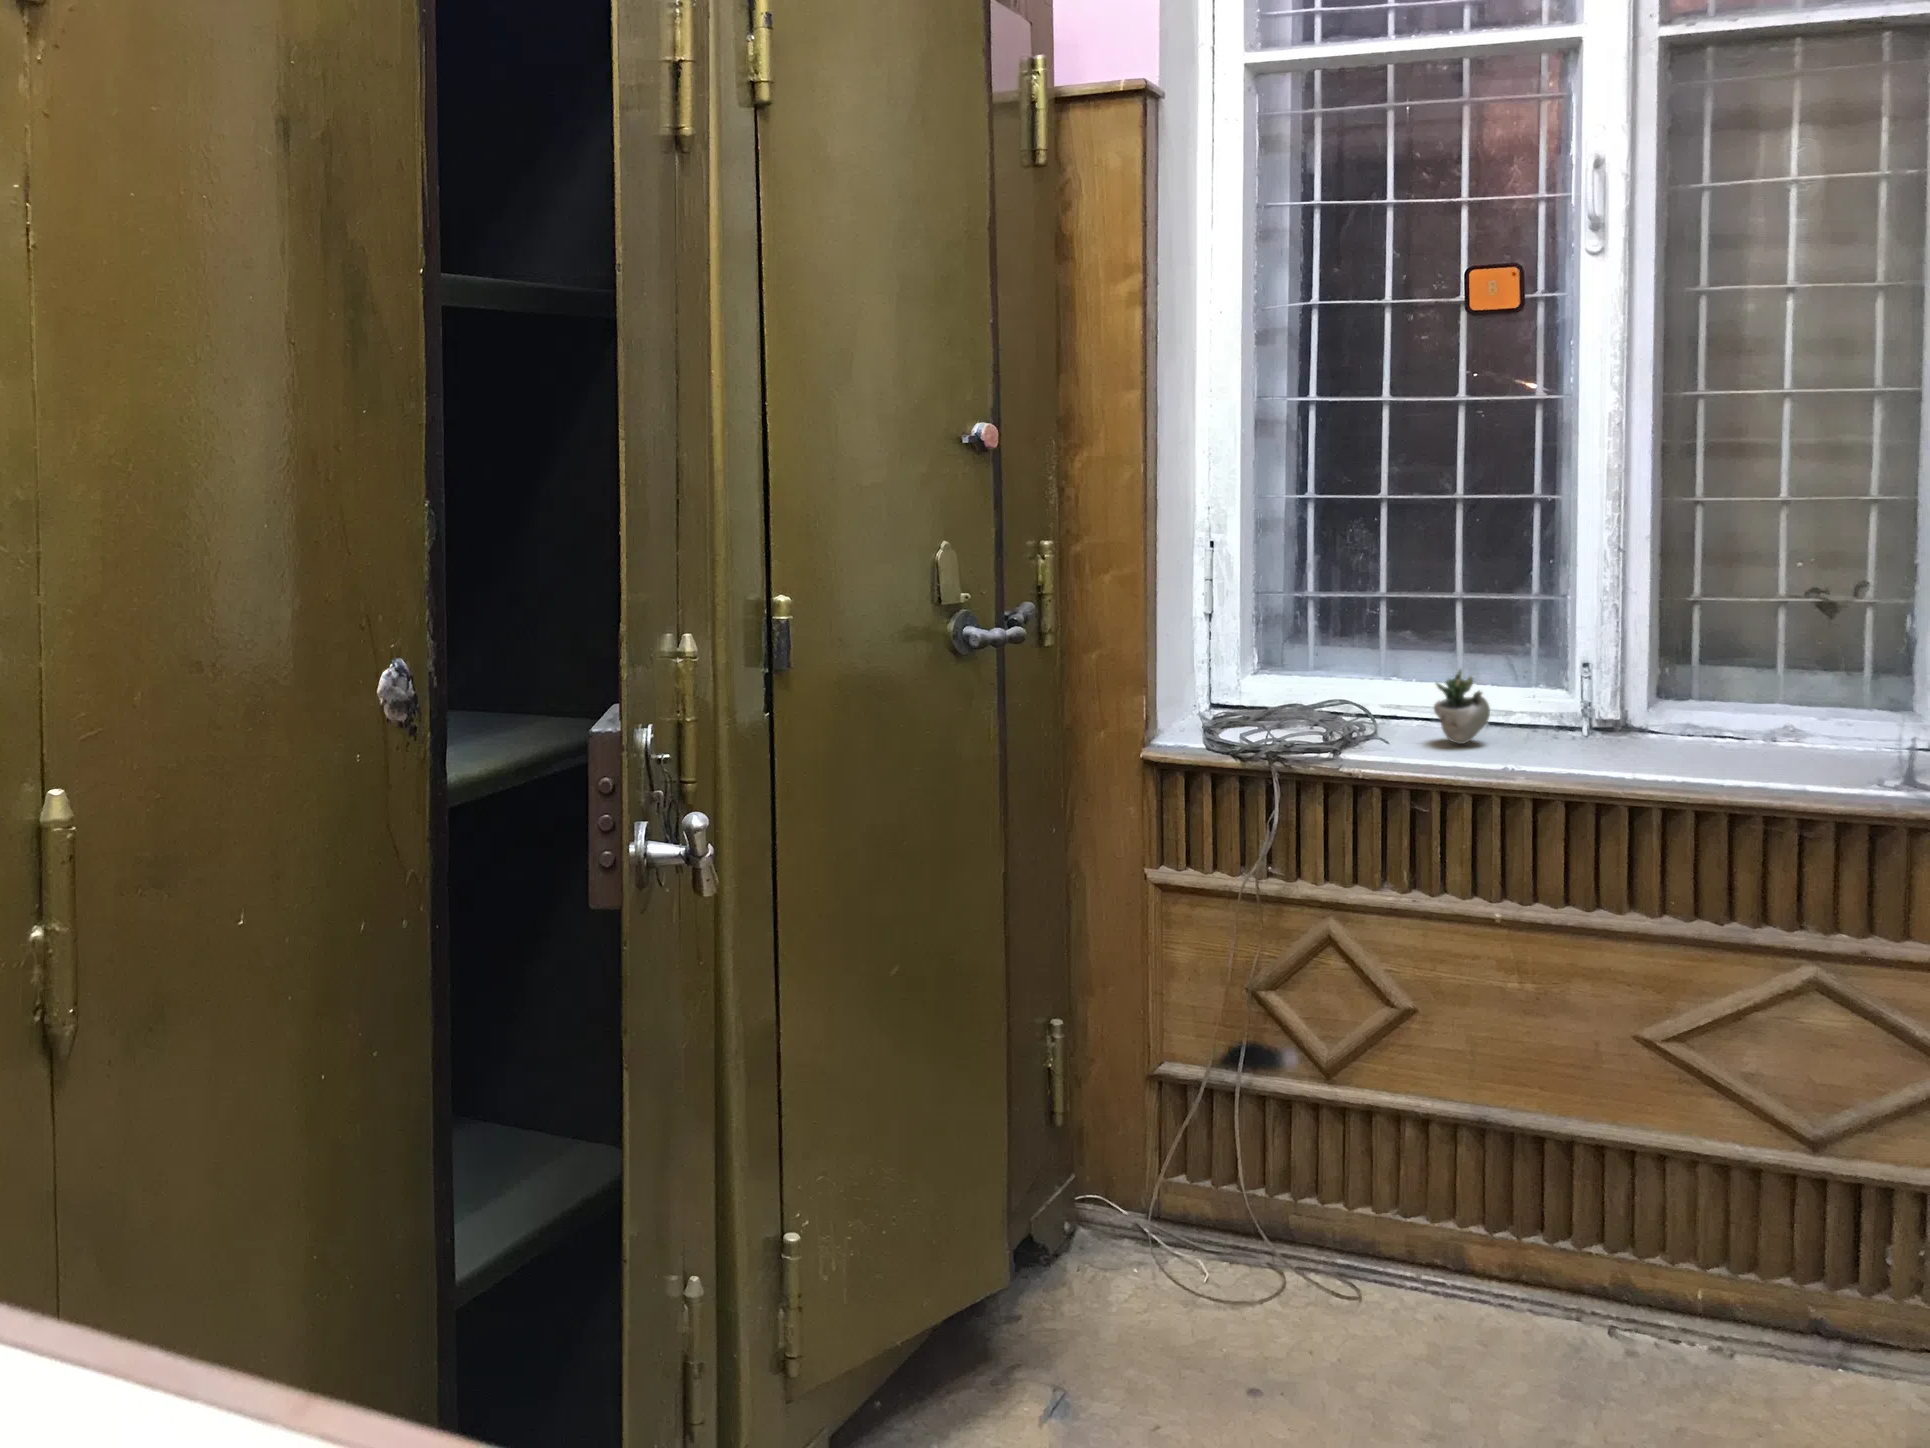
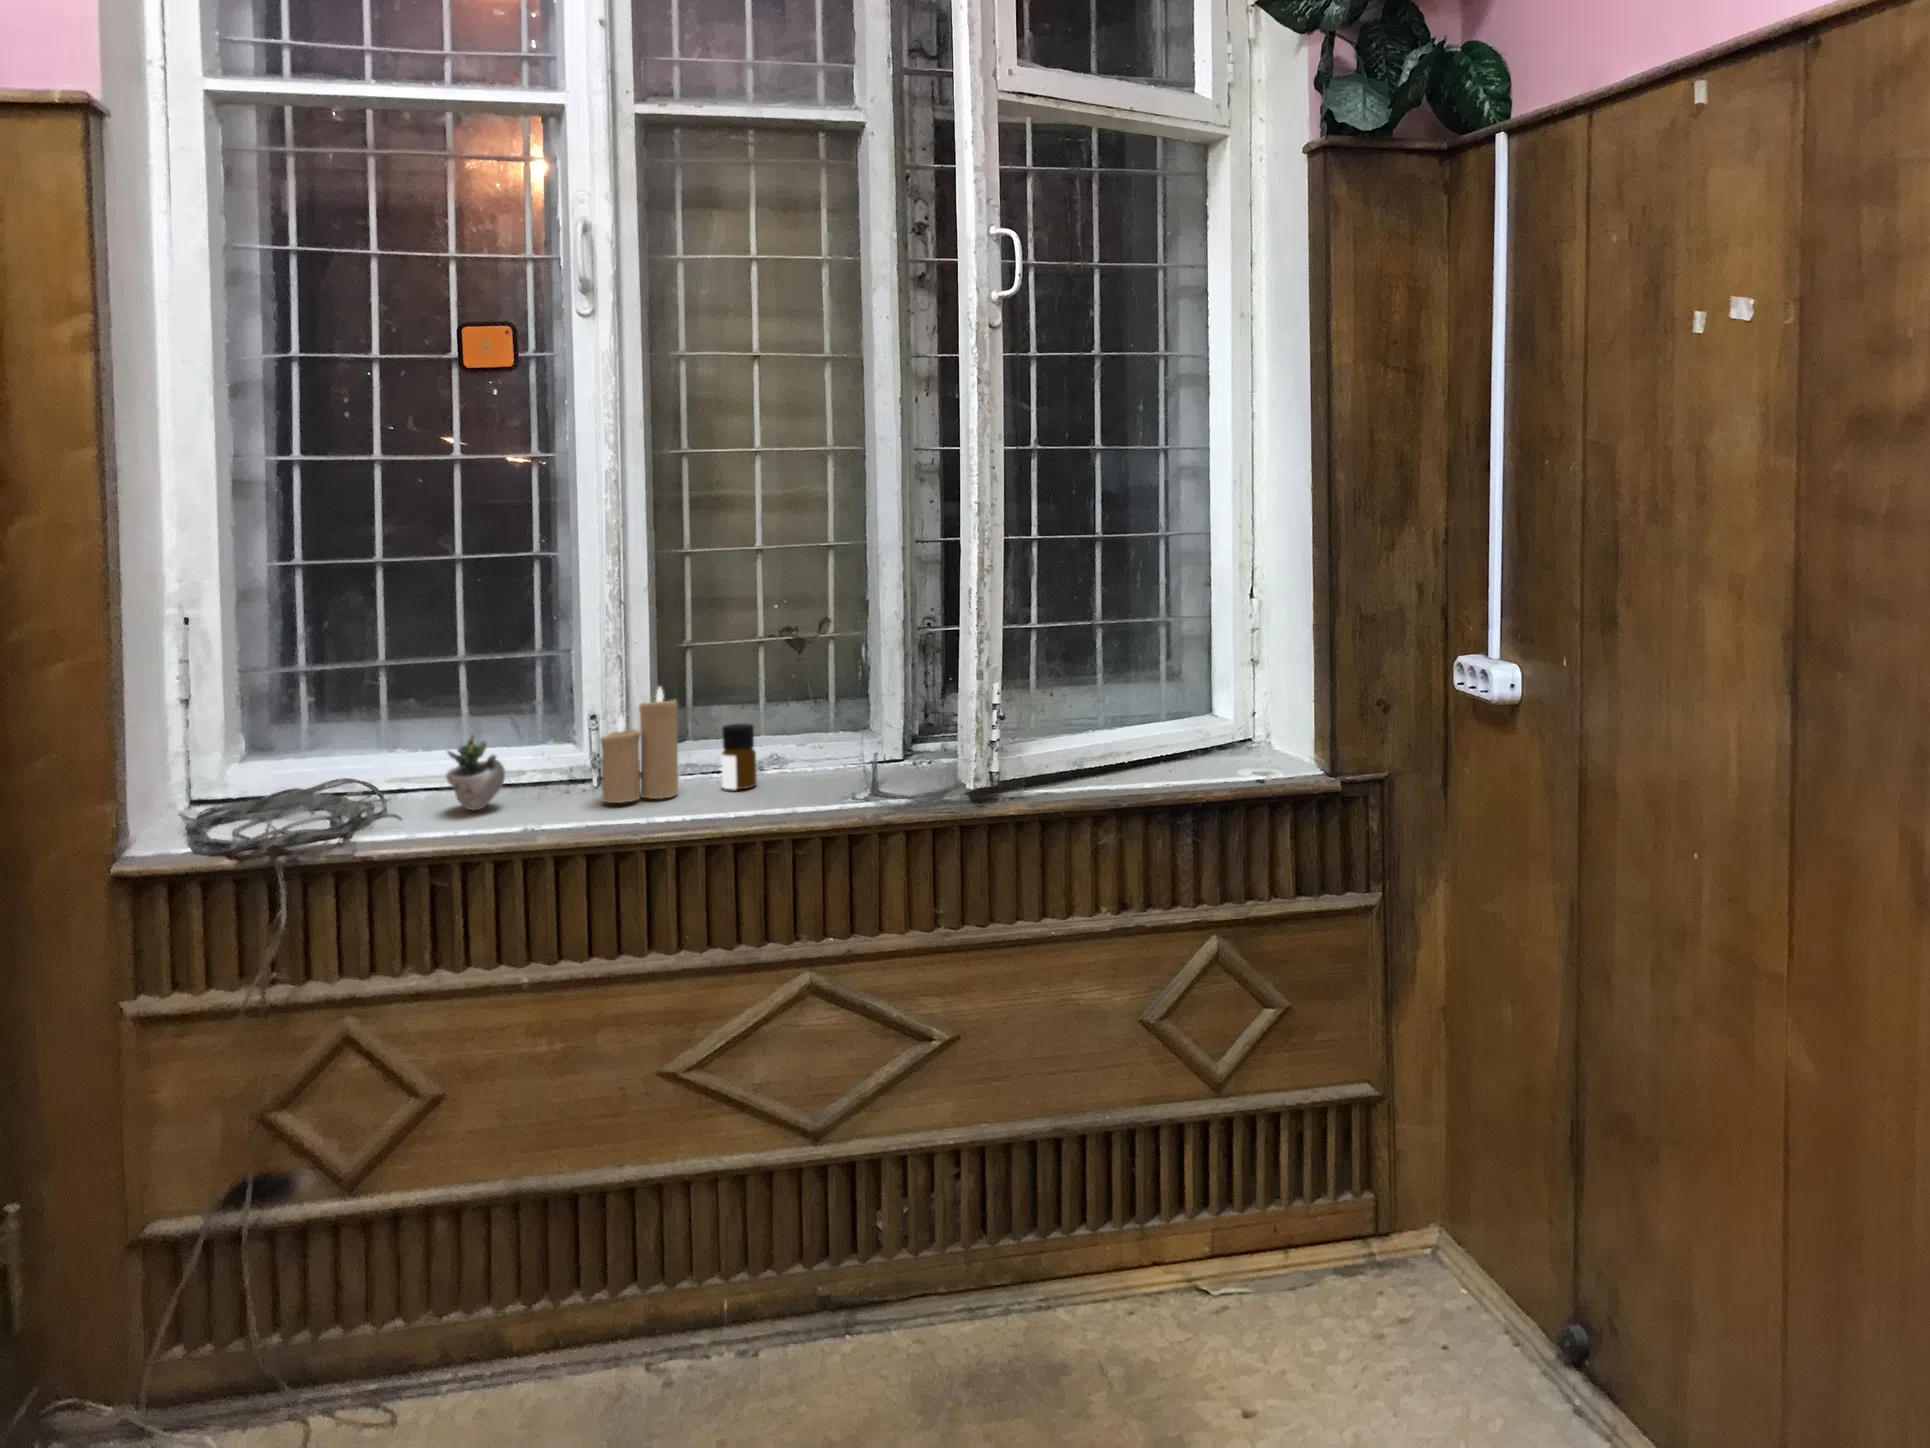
candle: none [1587,638,1674,756] -> present [600,687,678,803]
bottle: none [1721,687,1762,758] -> present [721,724,757,789]

